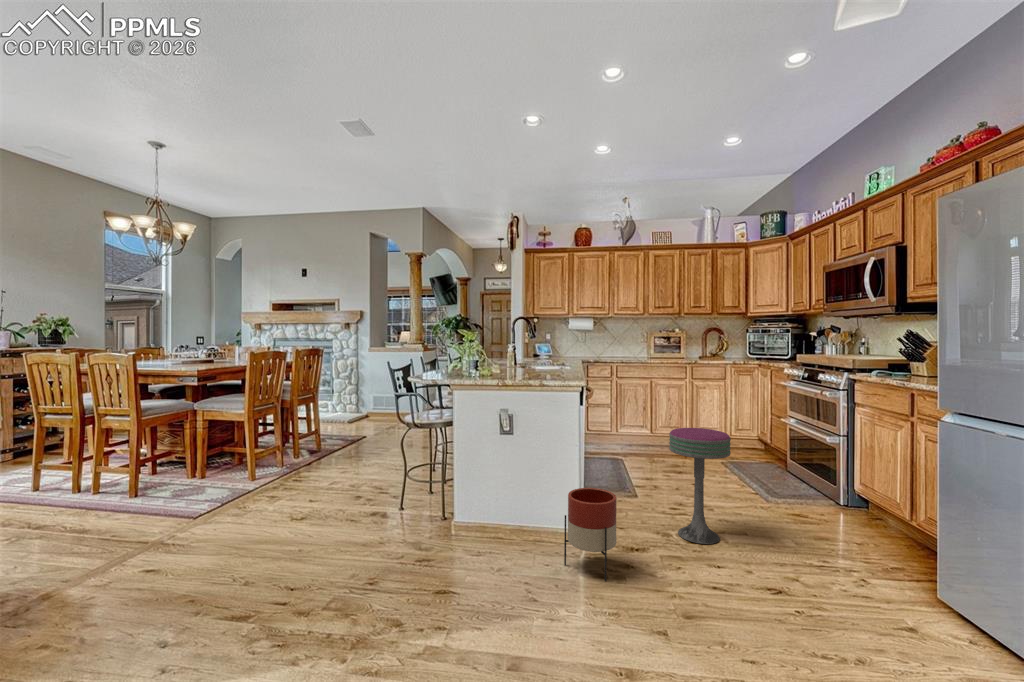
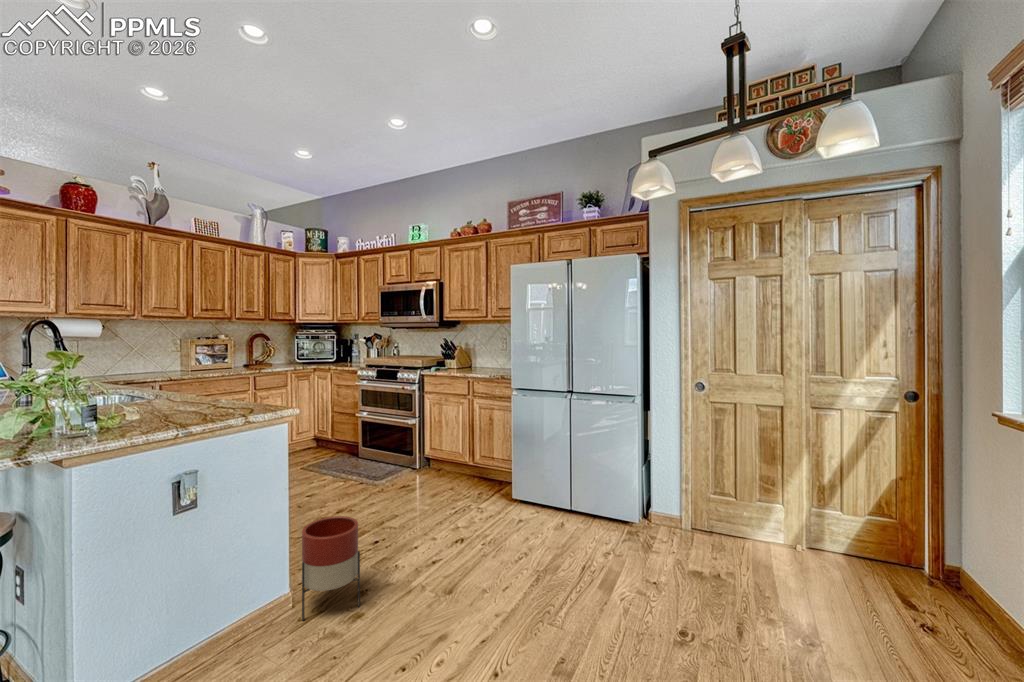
bar stool: present [669,428,731,544] -> none [342,431,396,538]

